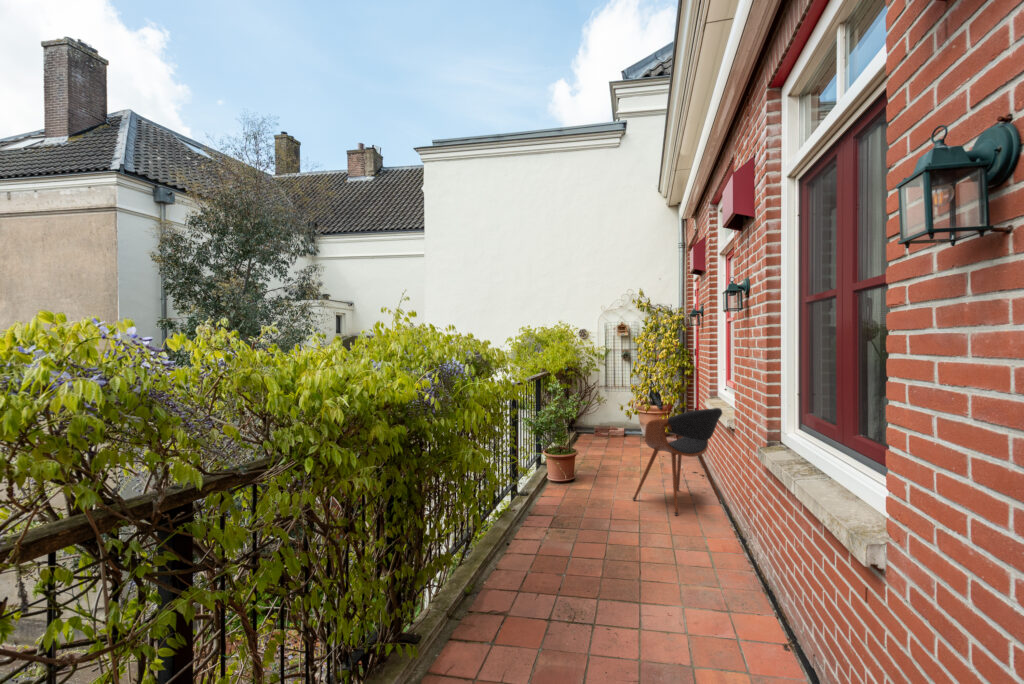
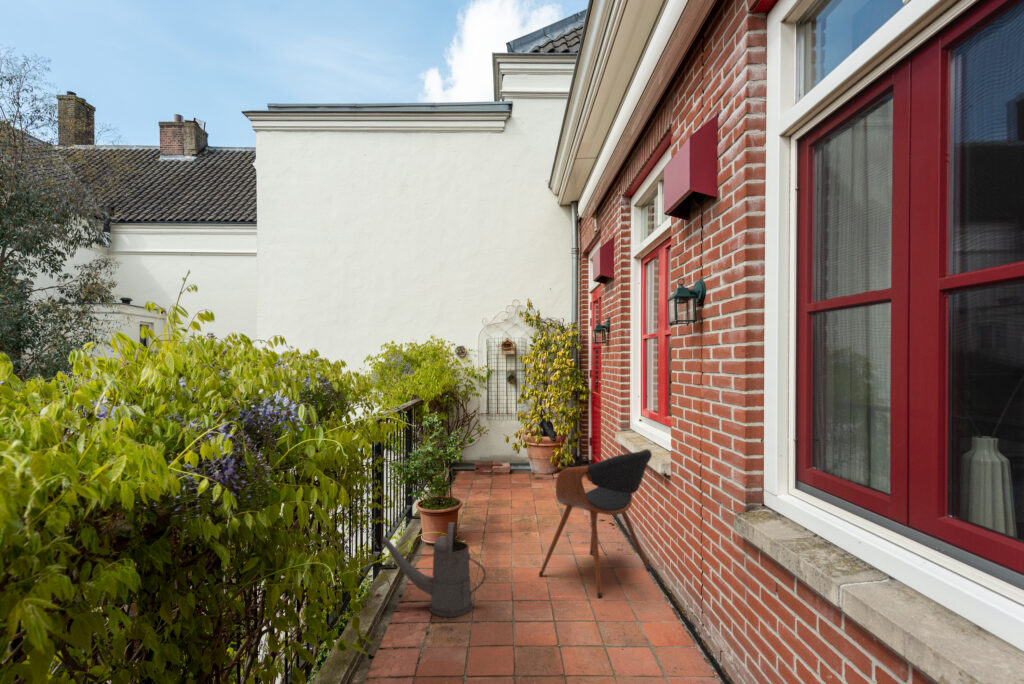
watering can: none [518,453,590,518] -> present [382,522,486,617]

